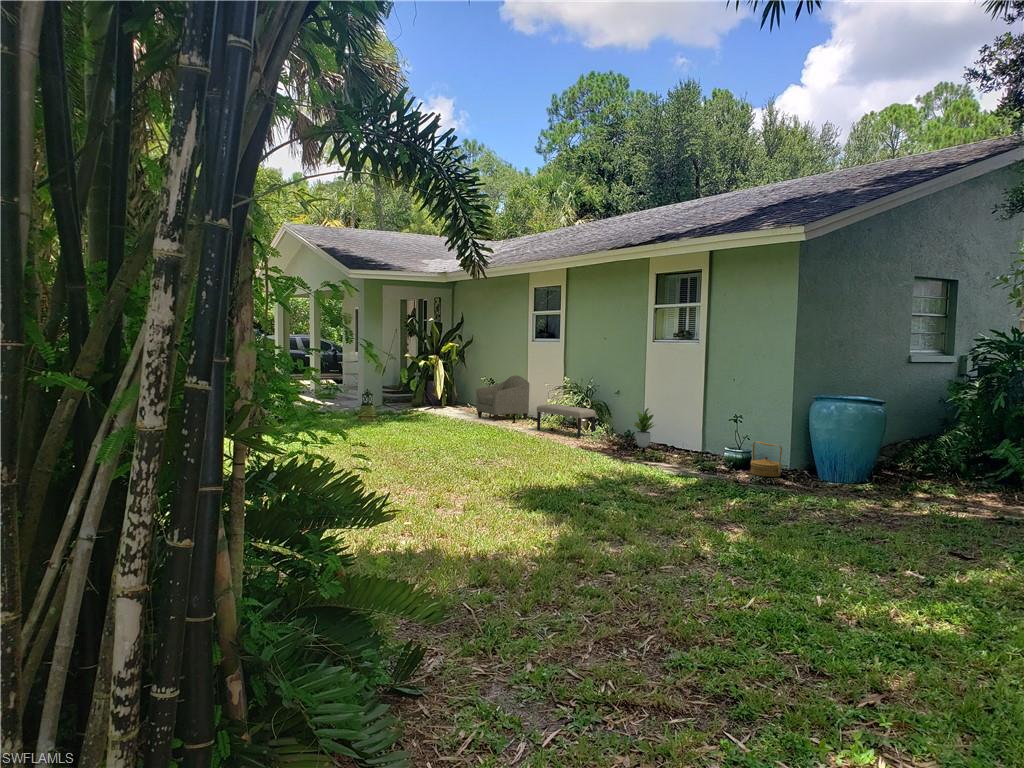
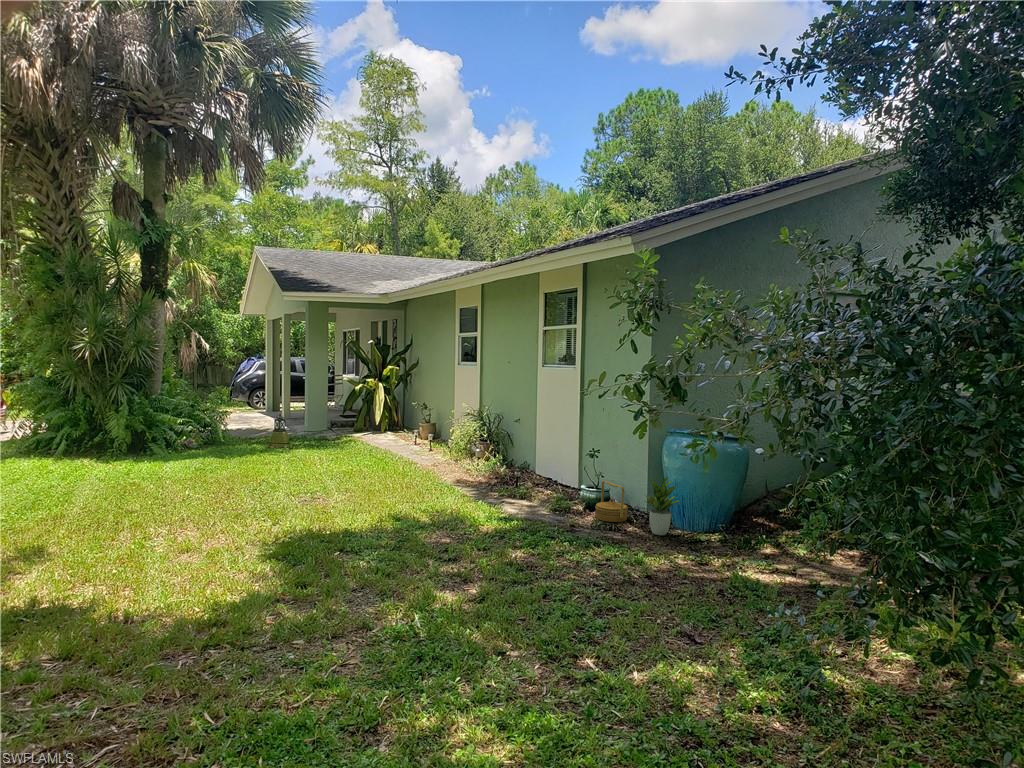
chair: present [476,376,529,421] -> none [402,399,454,446]
bench: present [537,404,596,438] -> none [440,431,493,468]
potted plant: present [634,408,655,448] -> present [644,476,679,535]

